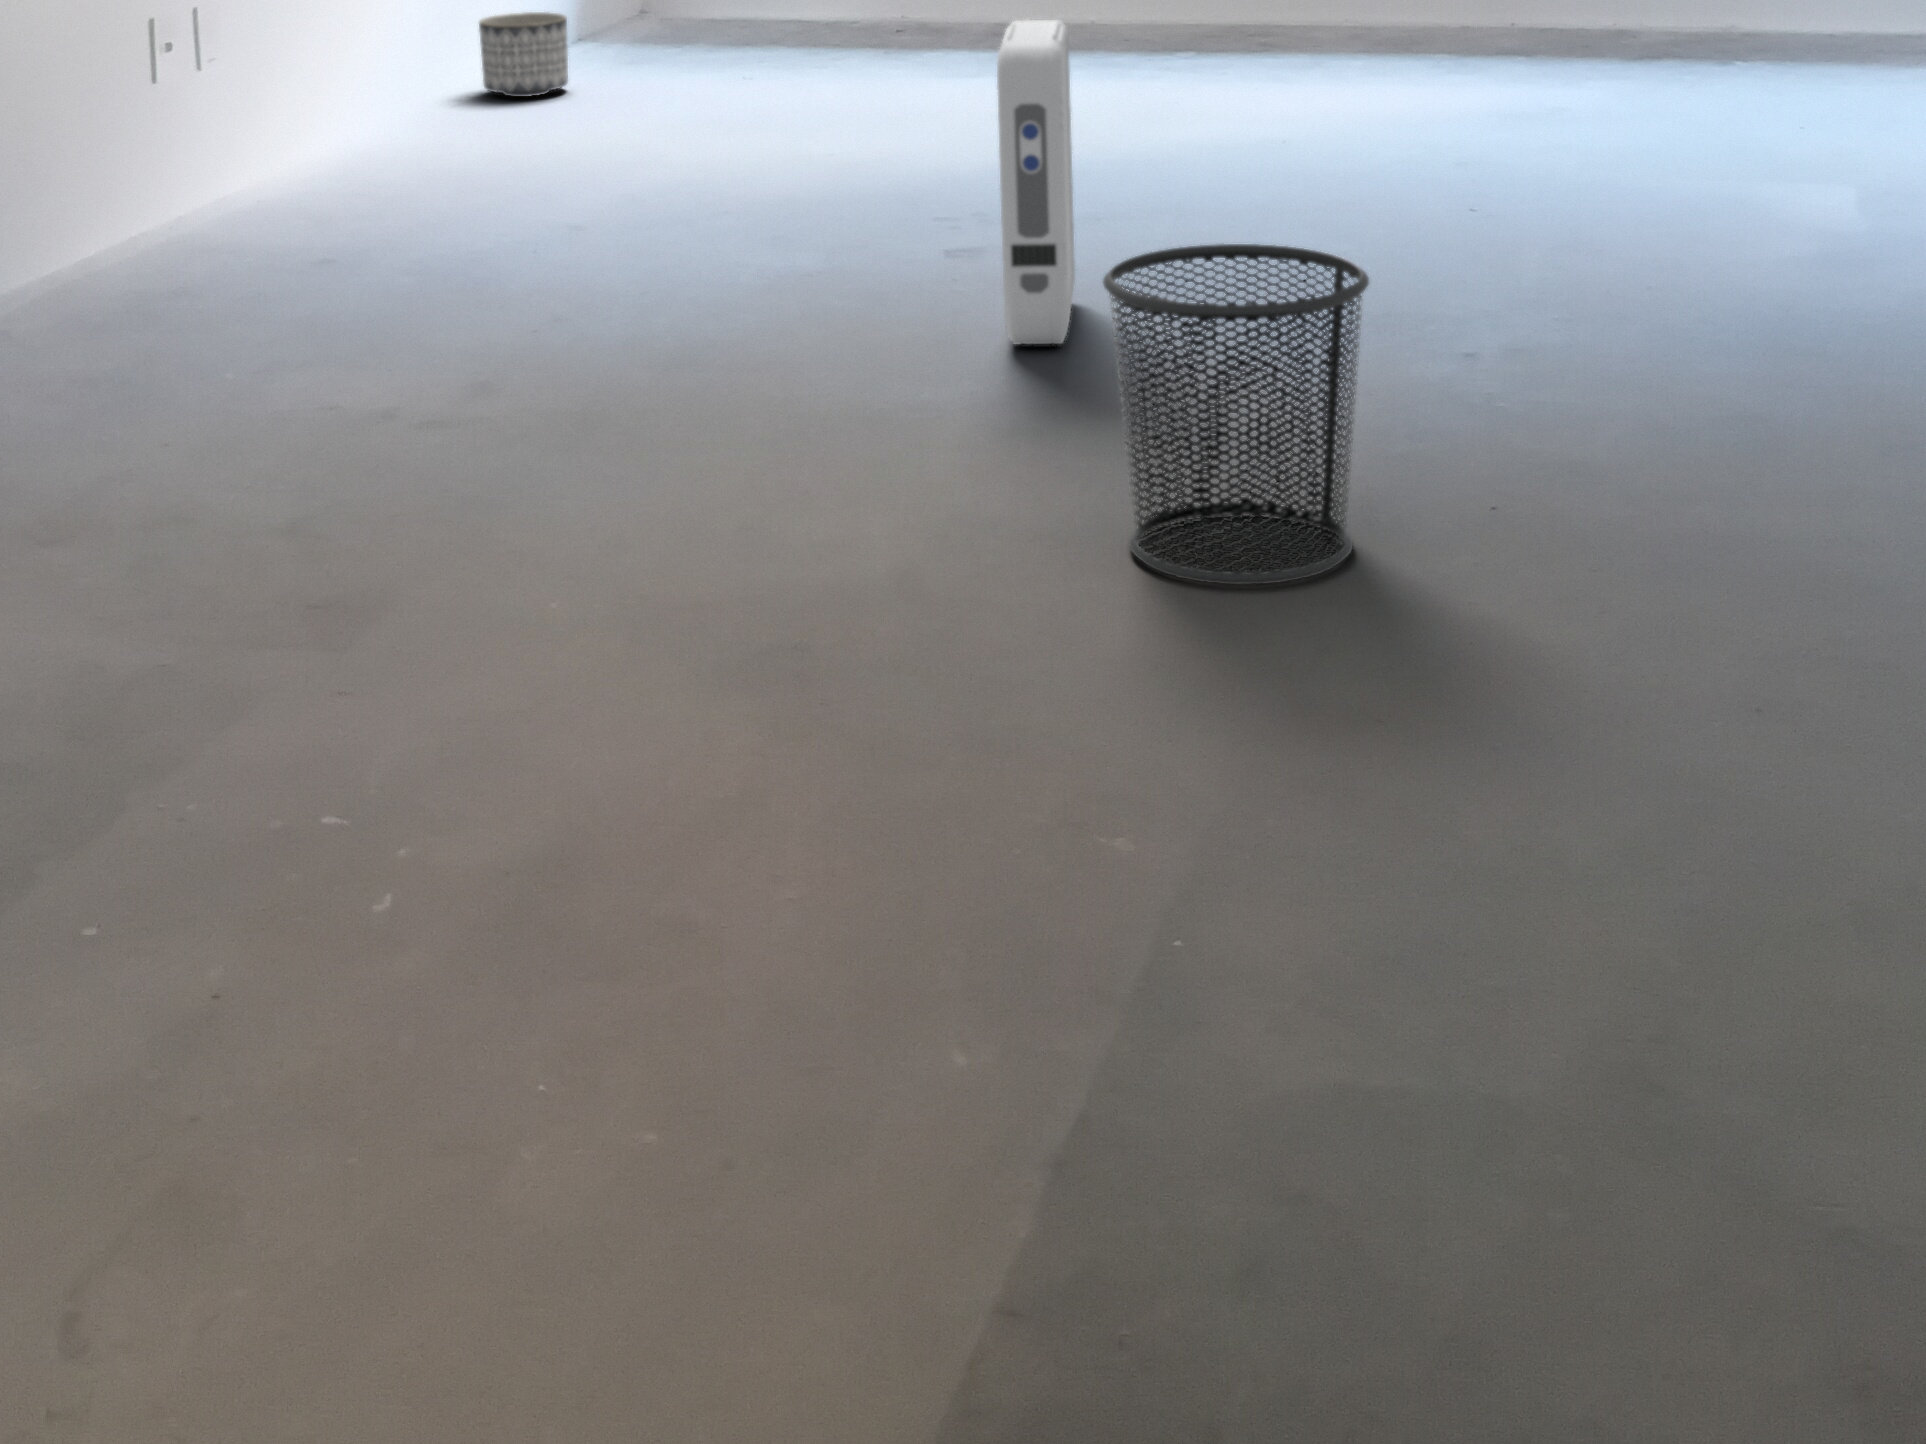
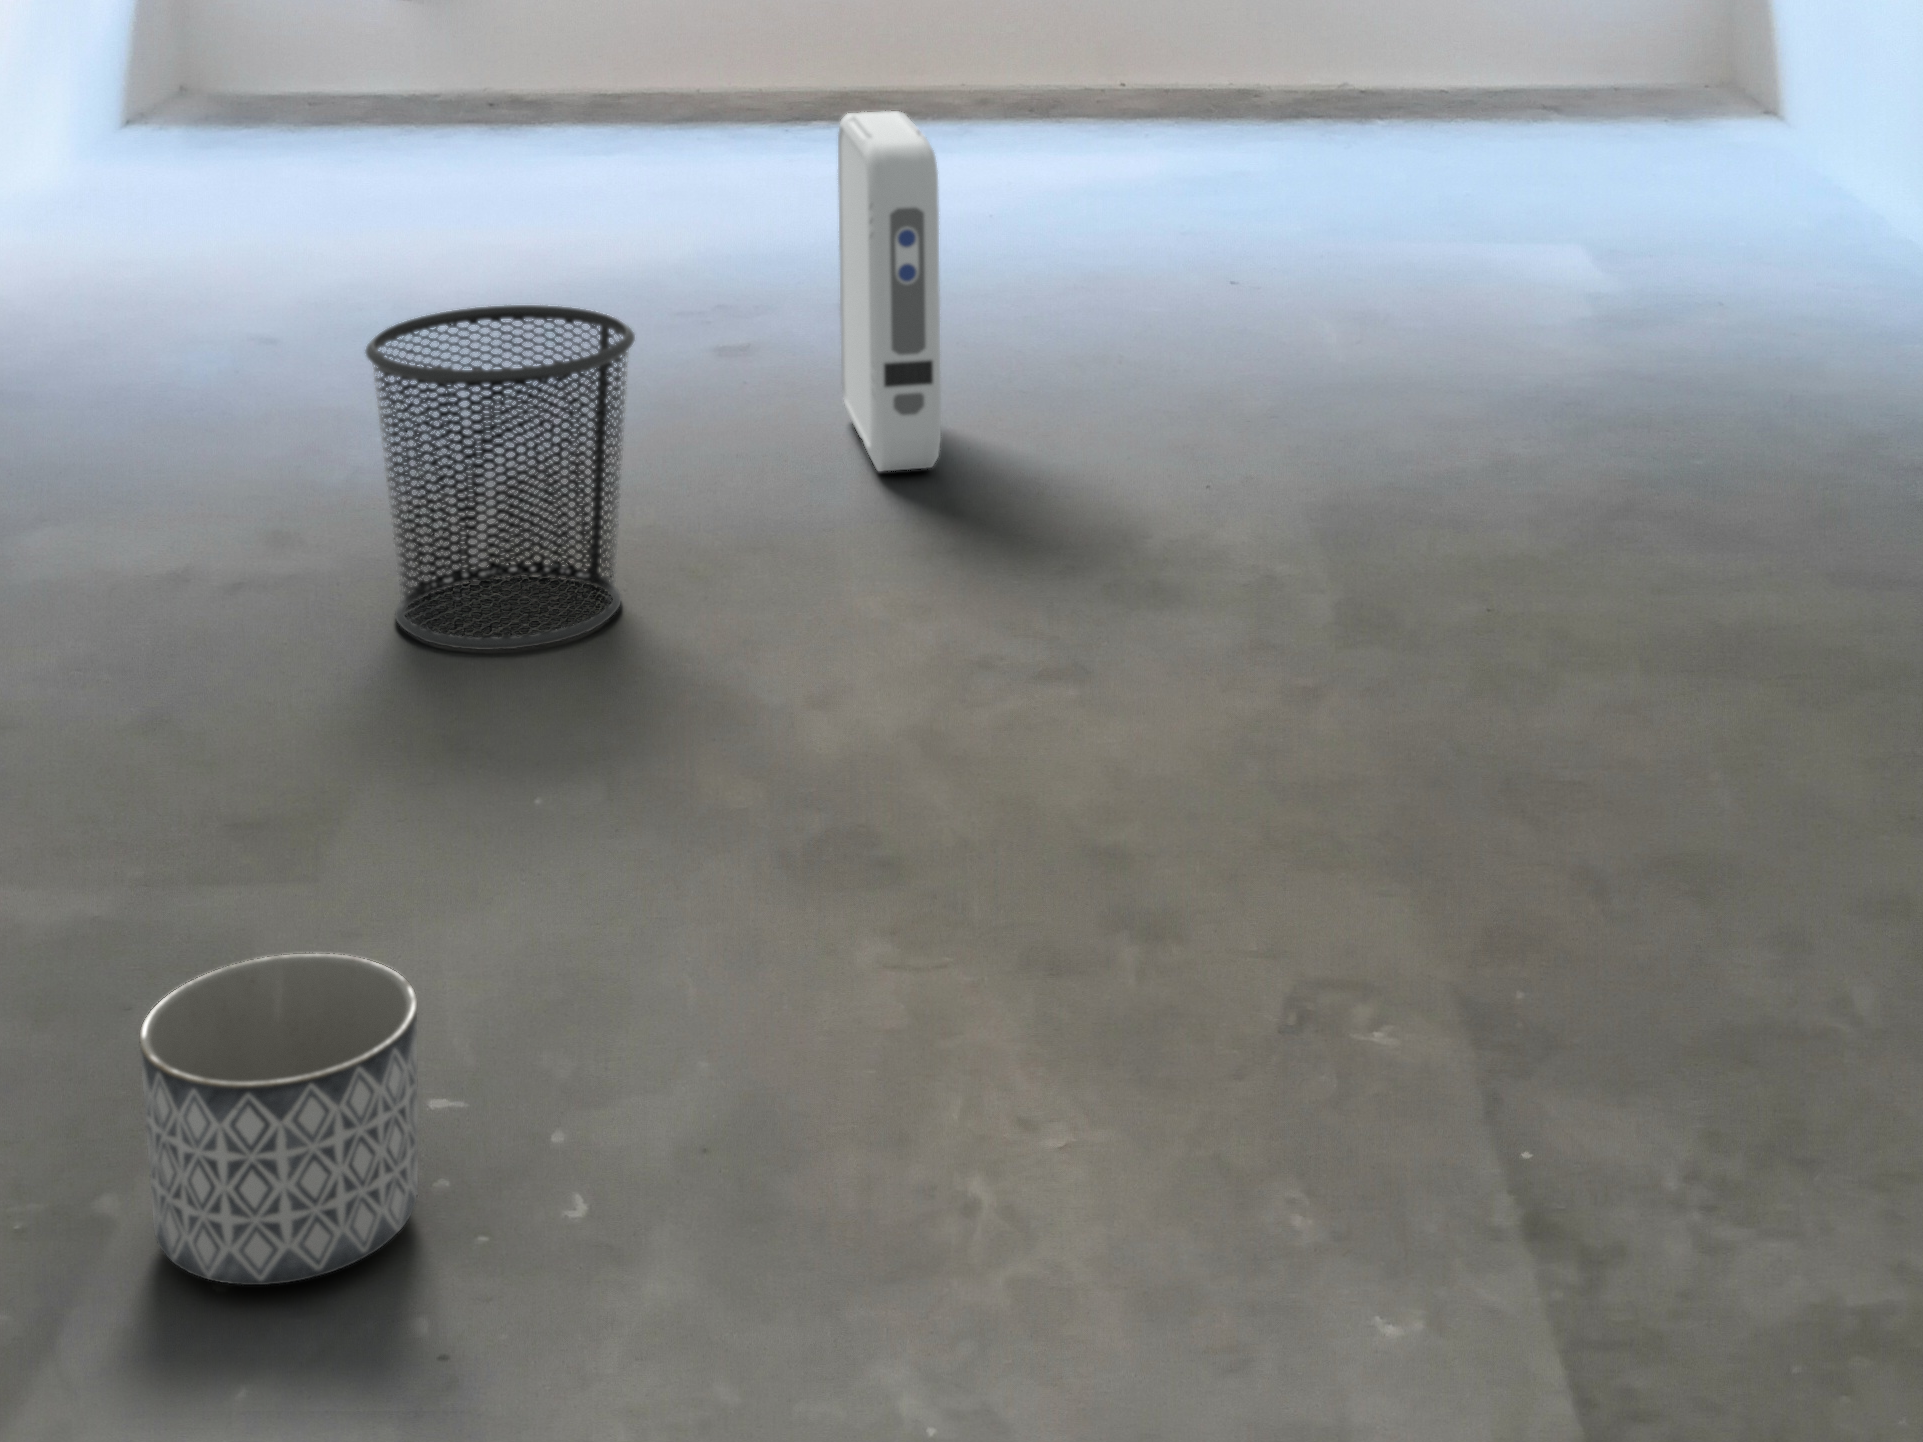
planter: present [479,12,568,97] -> present [140,953,418,1285]
waste bin: present [1103,244,1369,584] -> present [366,305,635,650]

